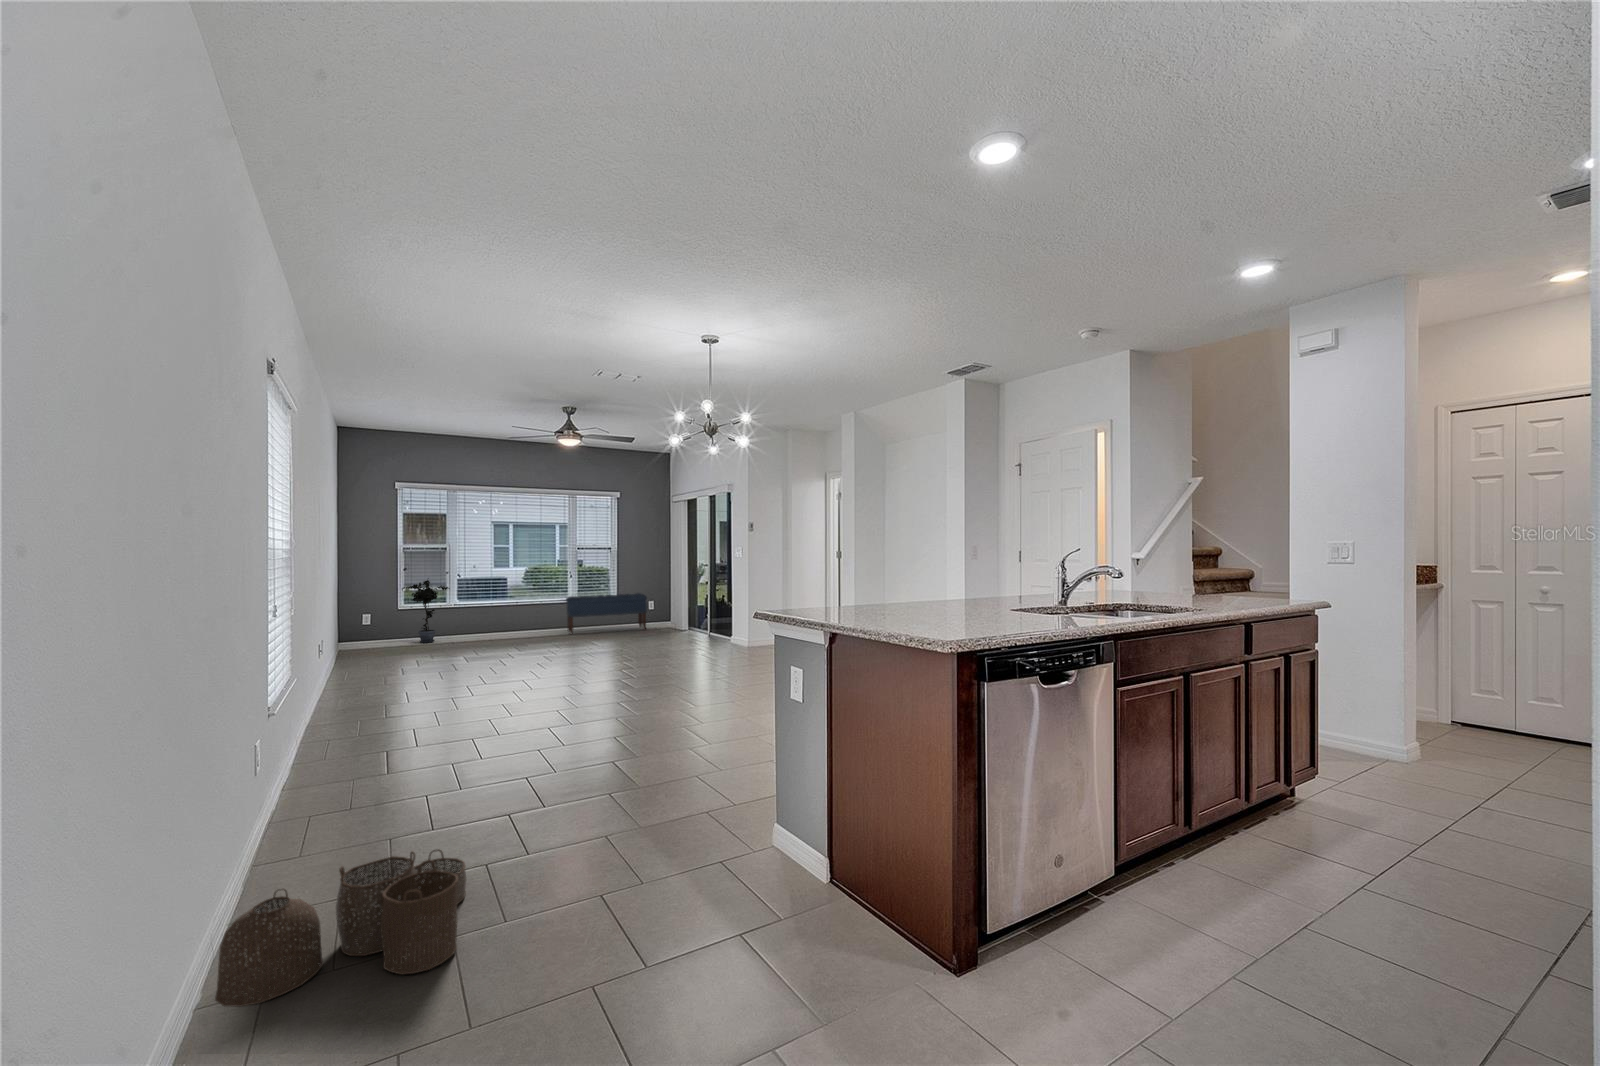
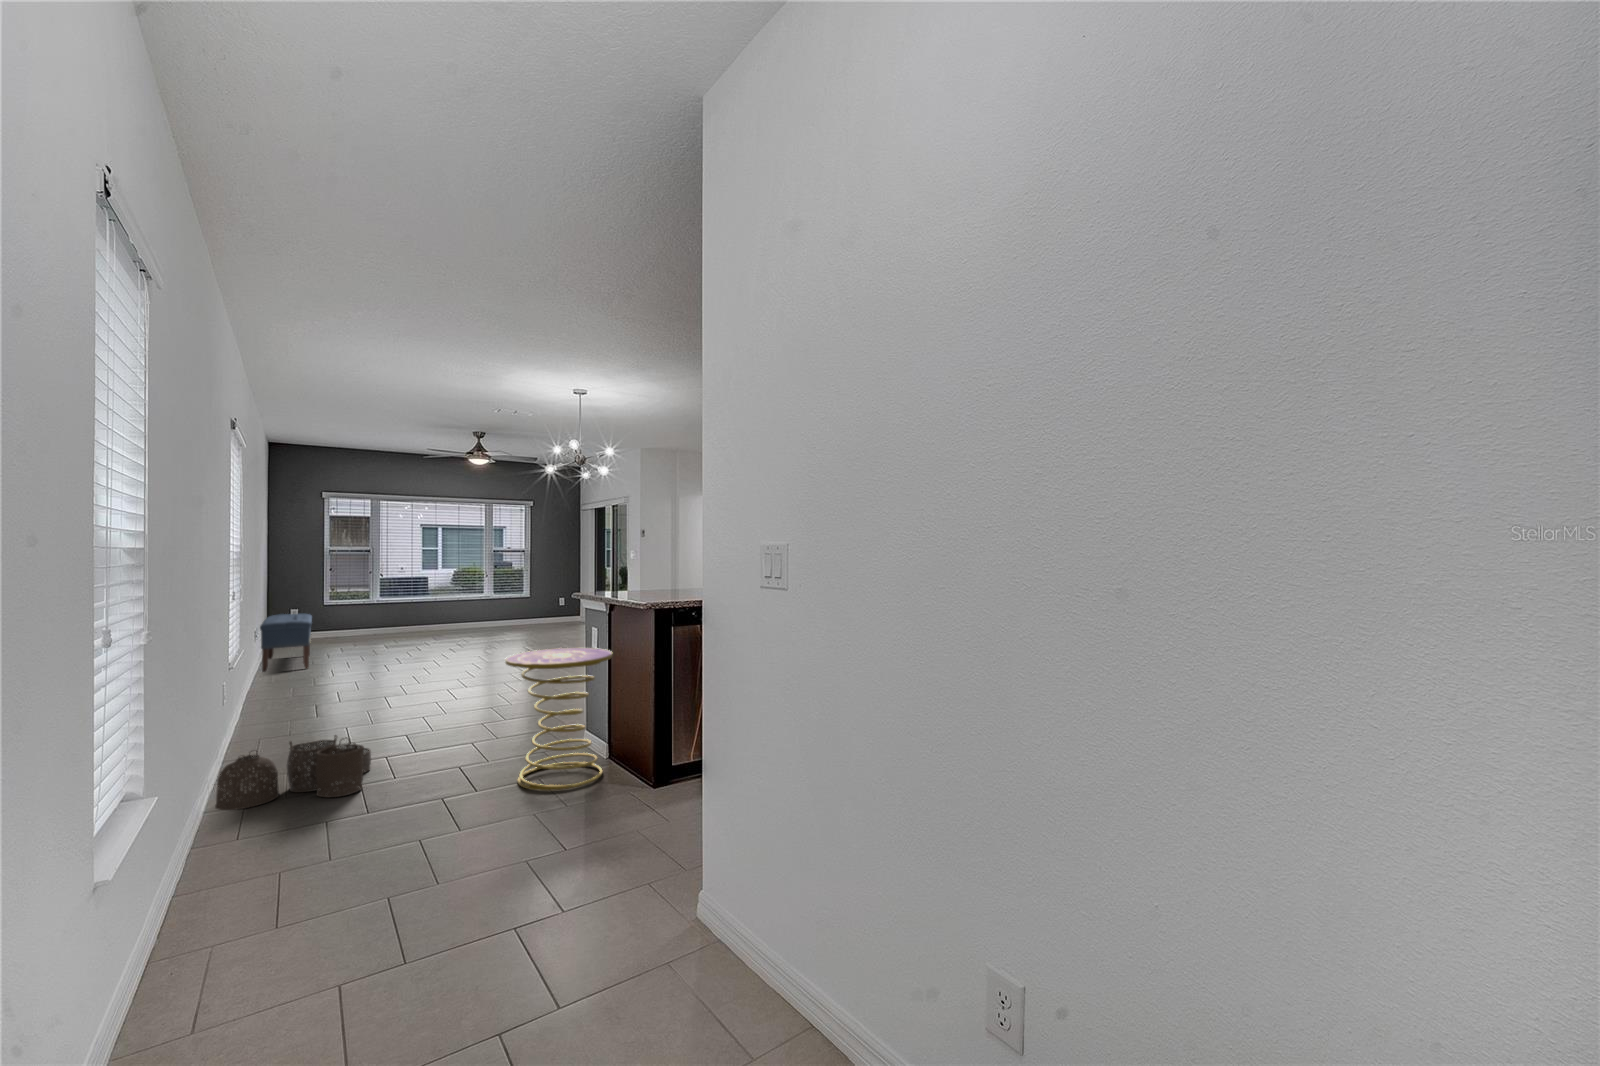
potted plant: present [402,580,450,643] -> none [329,577,374,635]
bench: present [566,593,647,634] -> present [260,613,312,672]
side table: none [683,705,852,967] -> present [505,648,612,791]

